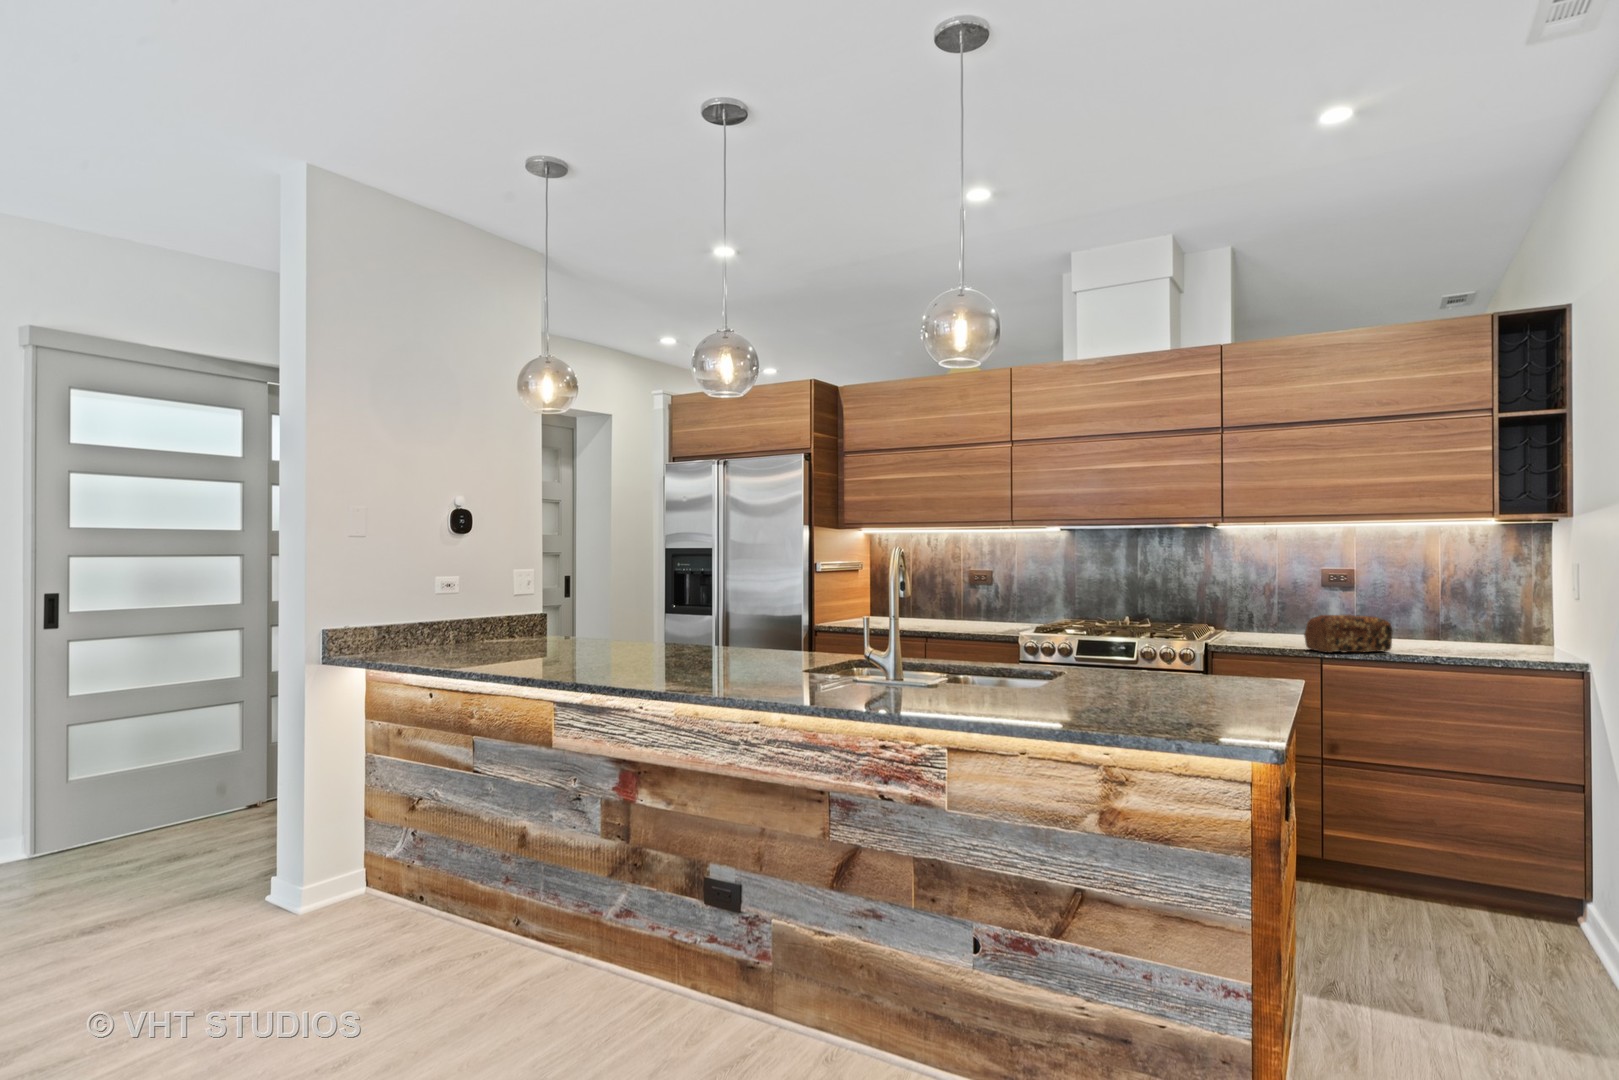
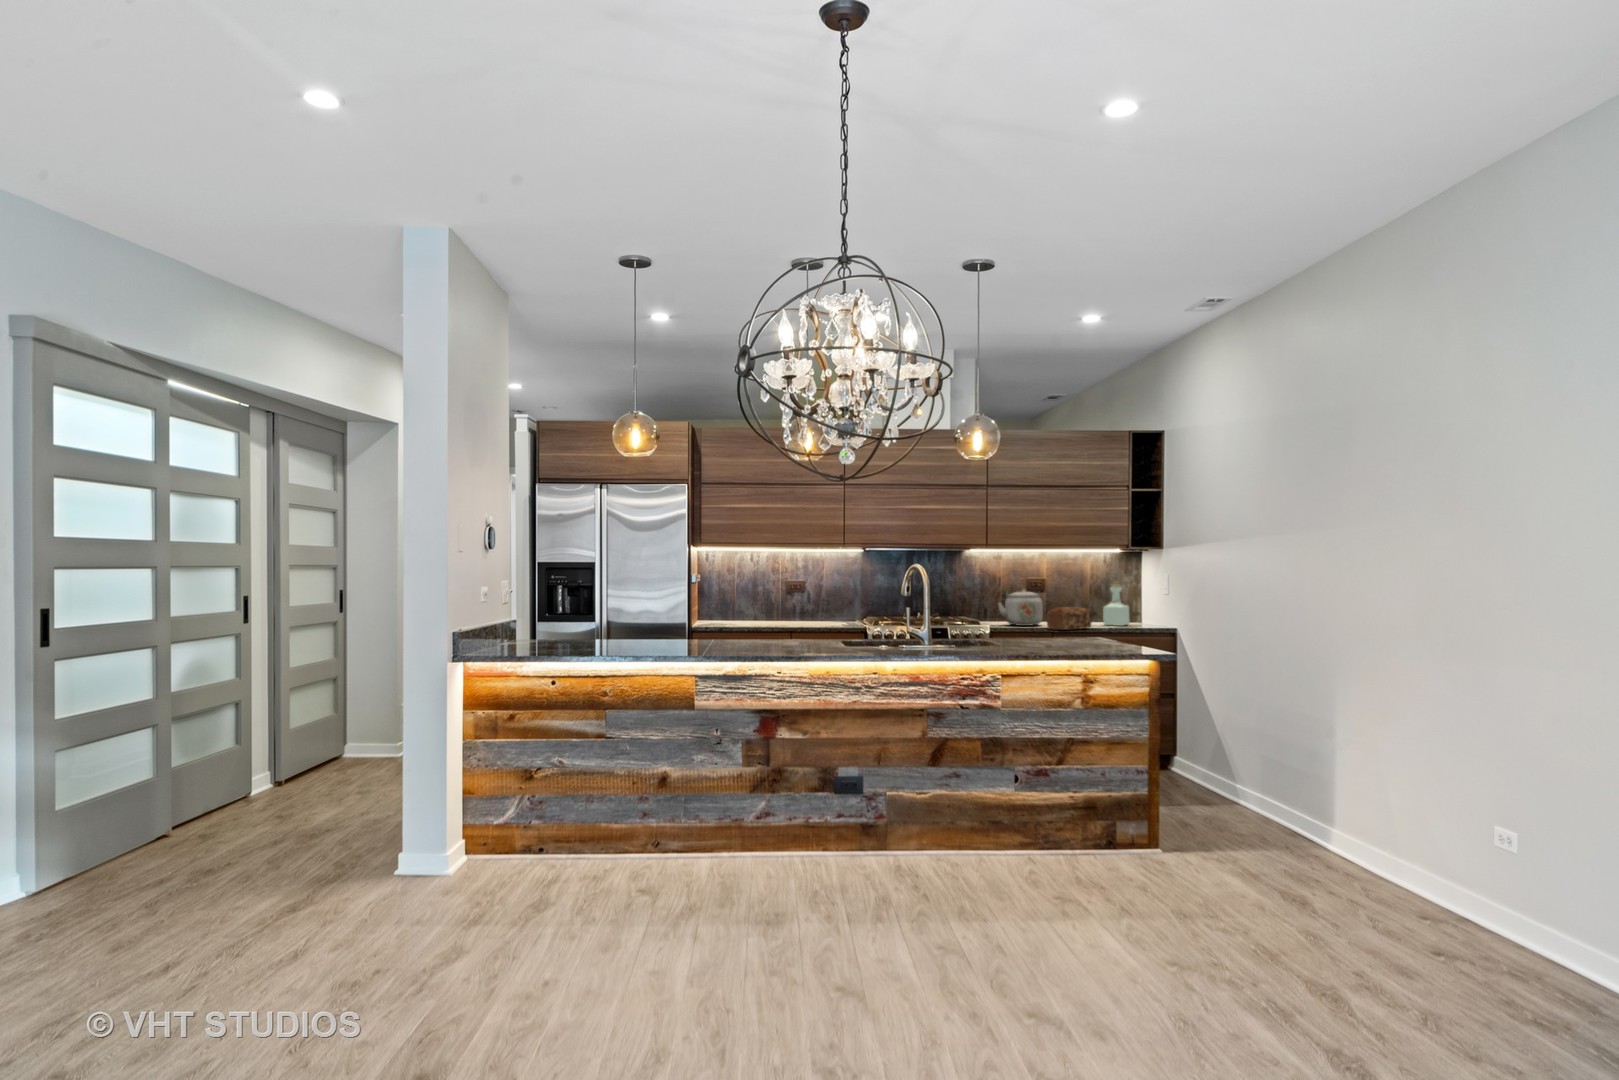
bottle: none [1434,579,1490,649] -> present [1103,584,1130,626]
kettle: none [1243,584,1320,640] -> present [998,589,1043,626]

